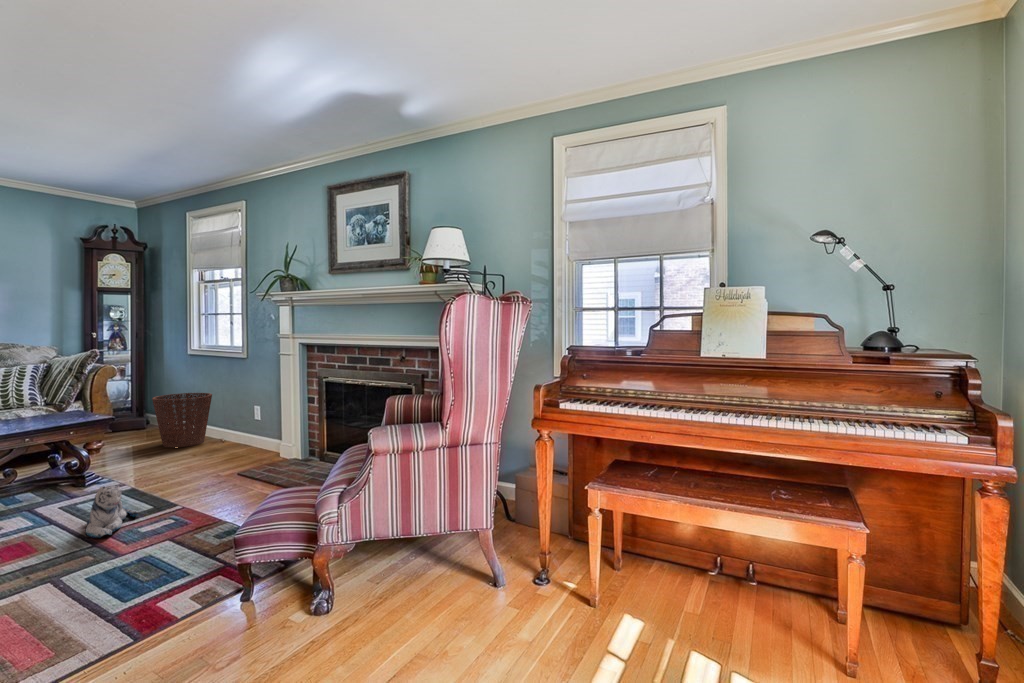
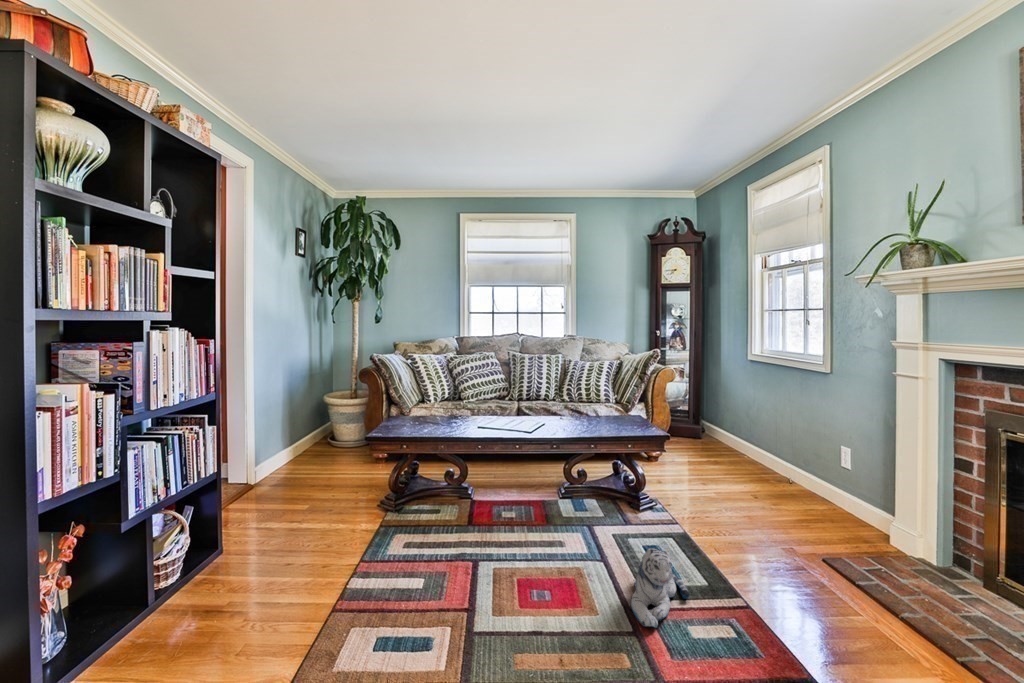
basket: present [152,393,212,447] -> none [707,405,775,475]

